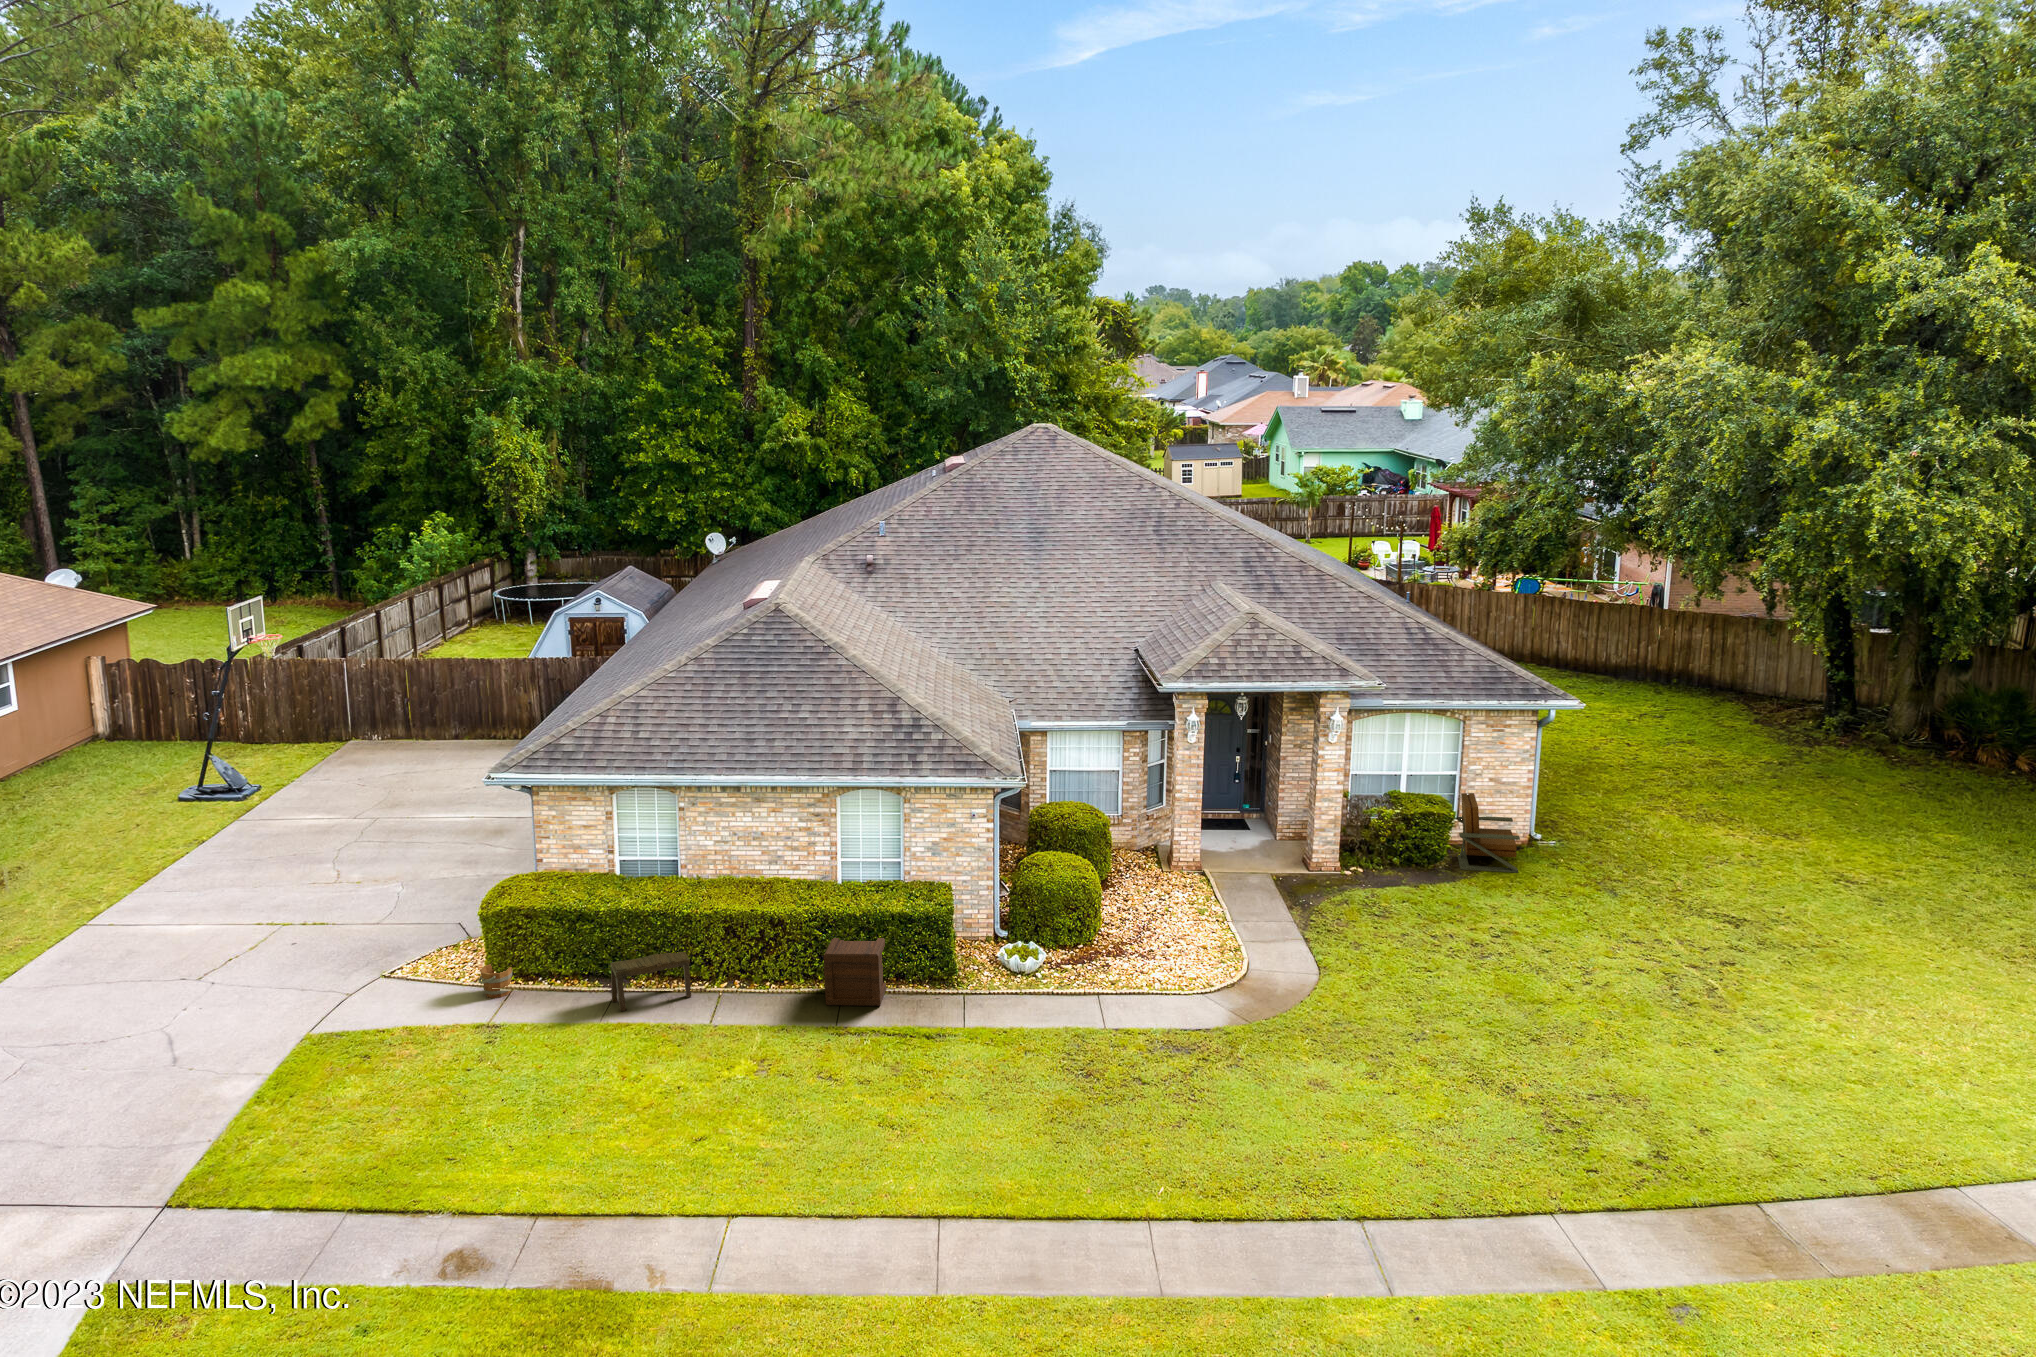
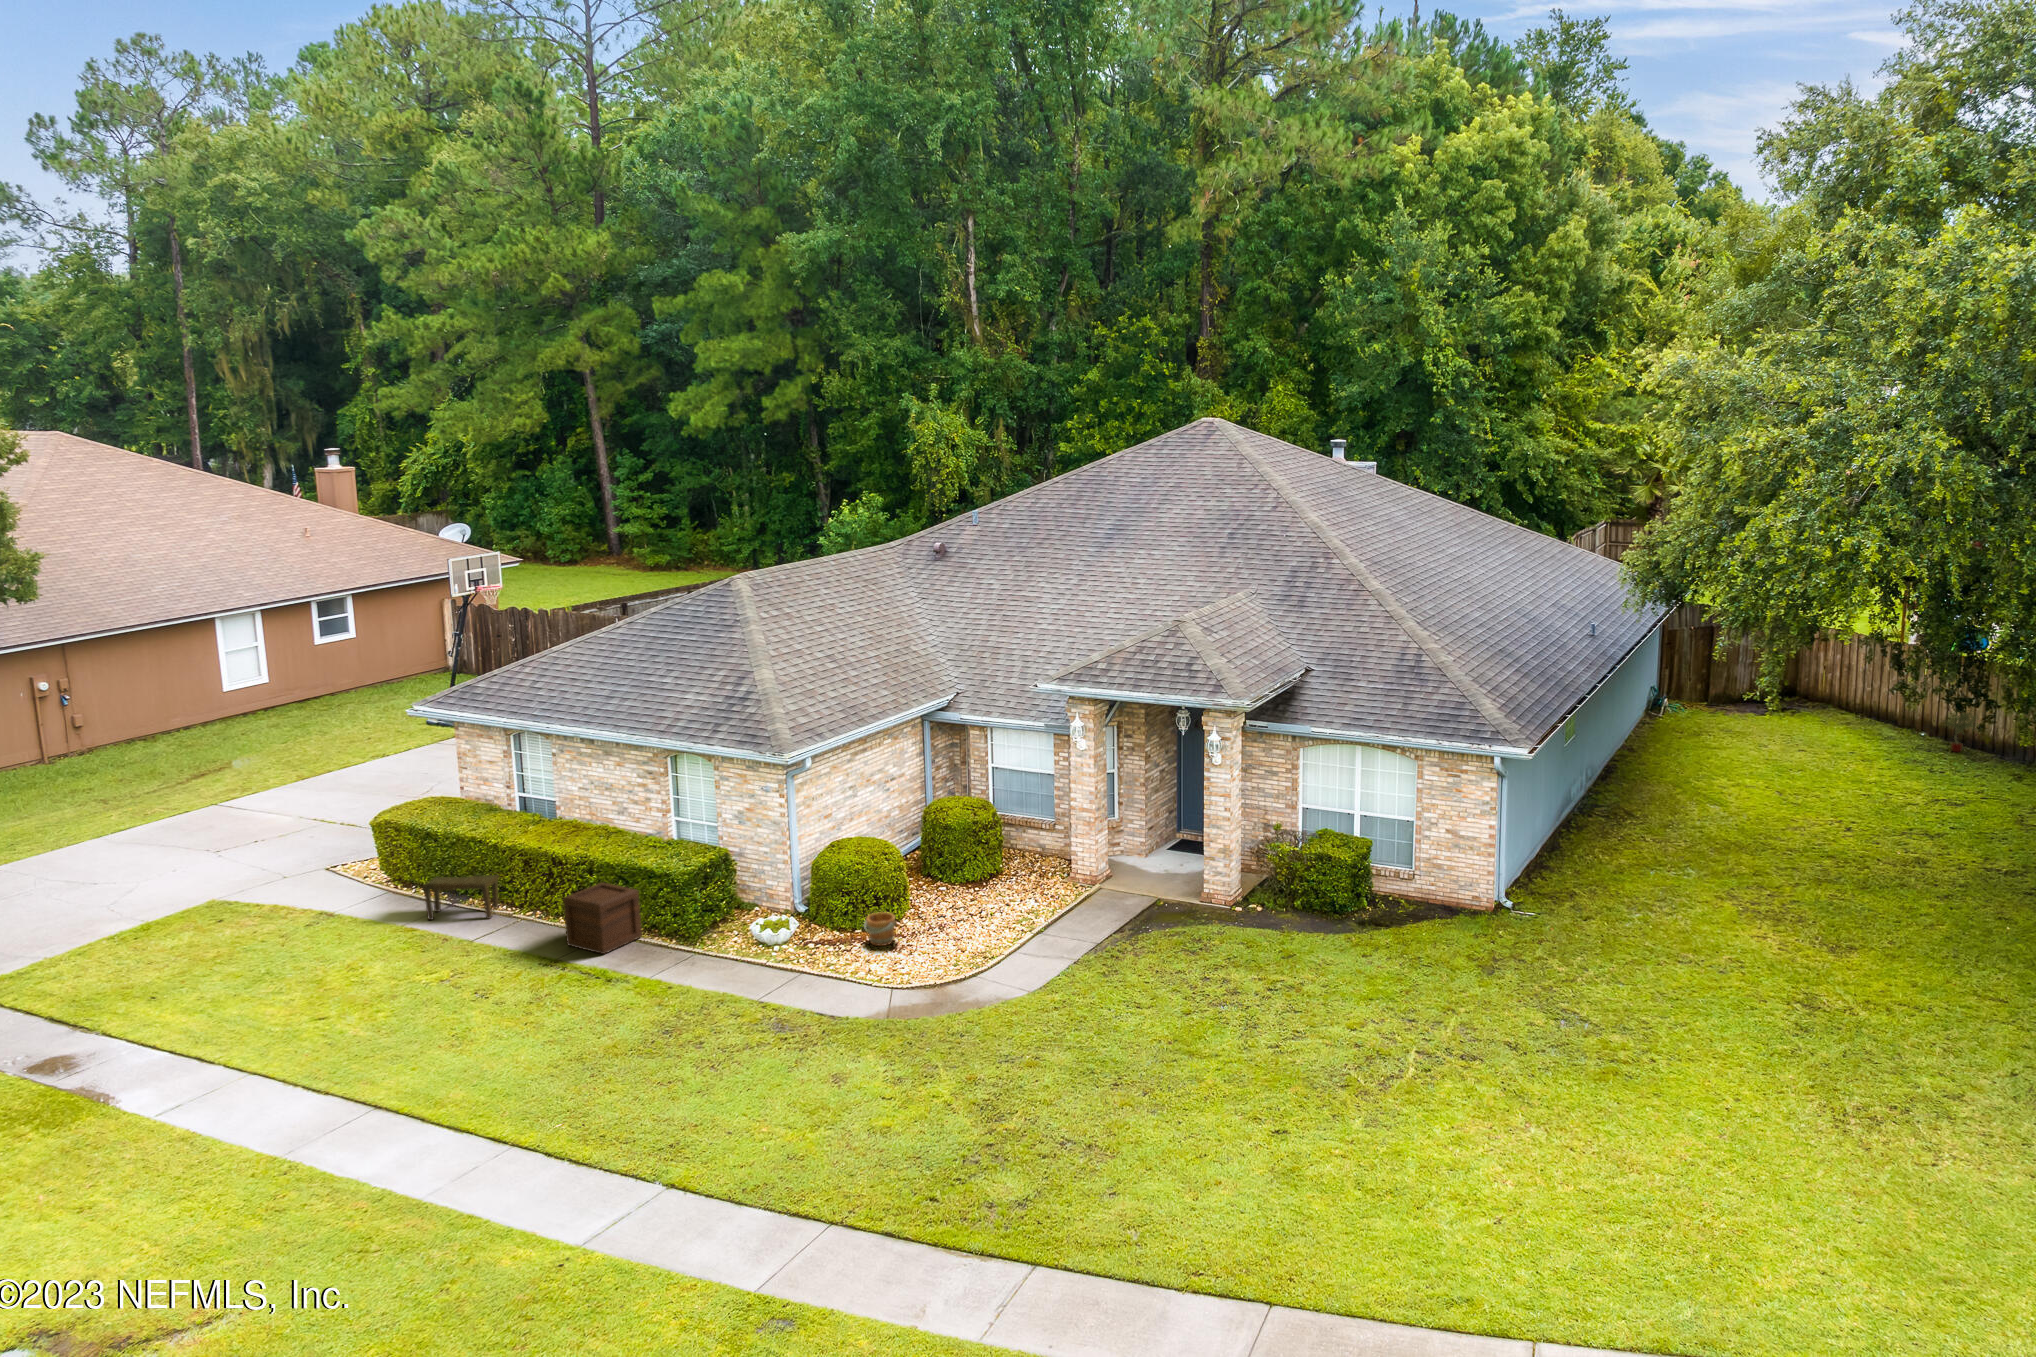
potted tree: none [1606,649,1634,684] -> present [1946,710,1978,752]
lounge chair: present [1458,793,1520,873] -> none [1355,843,1454,946]
bucket: present [478,964,512,998] -> present [864,912,896,946]

